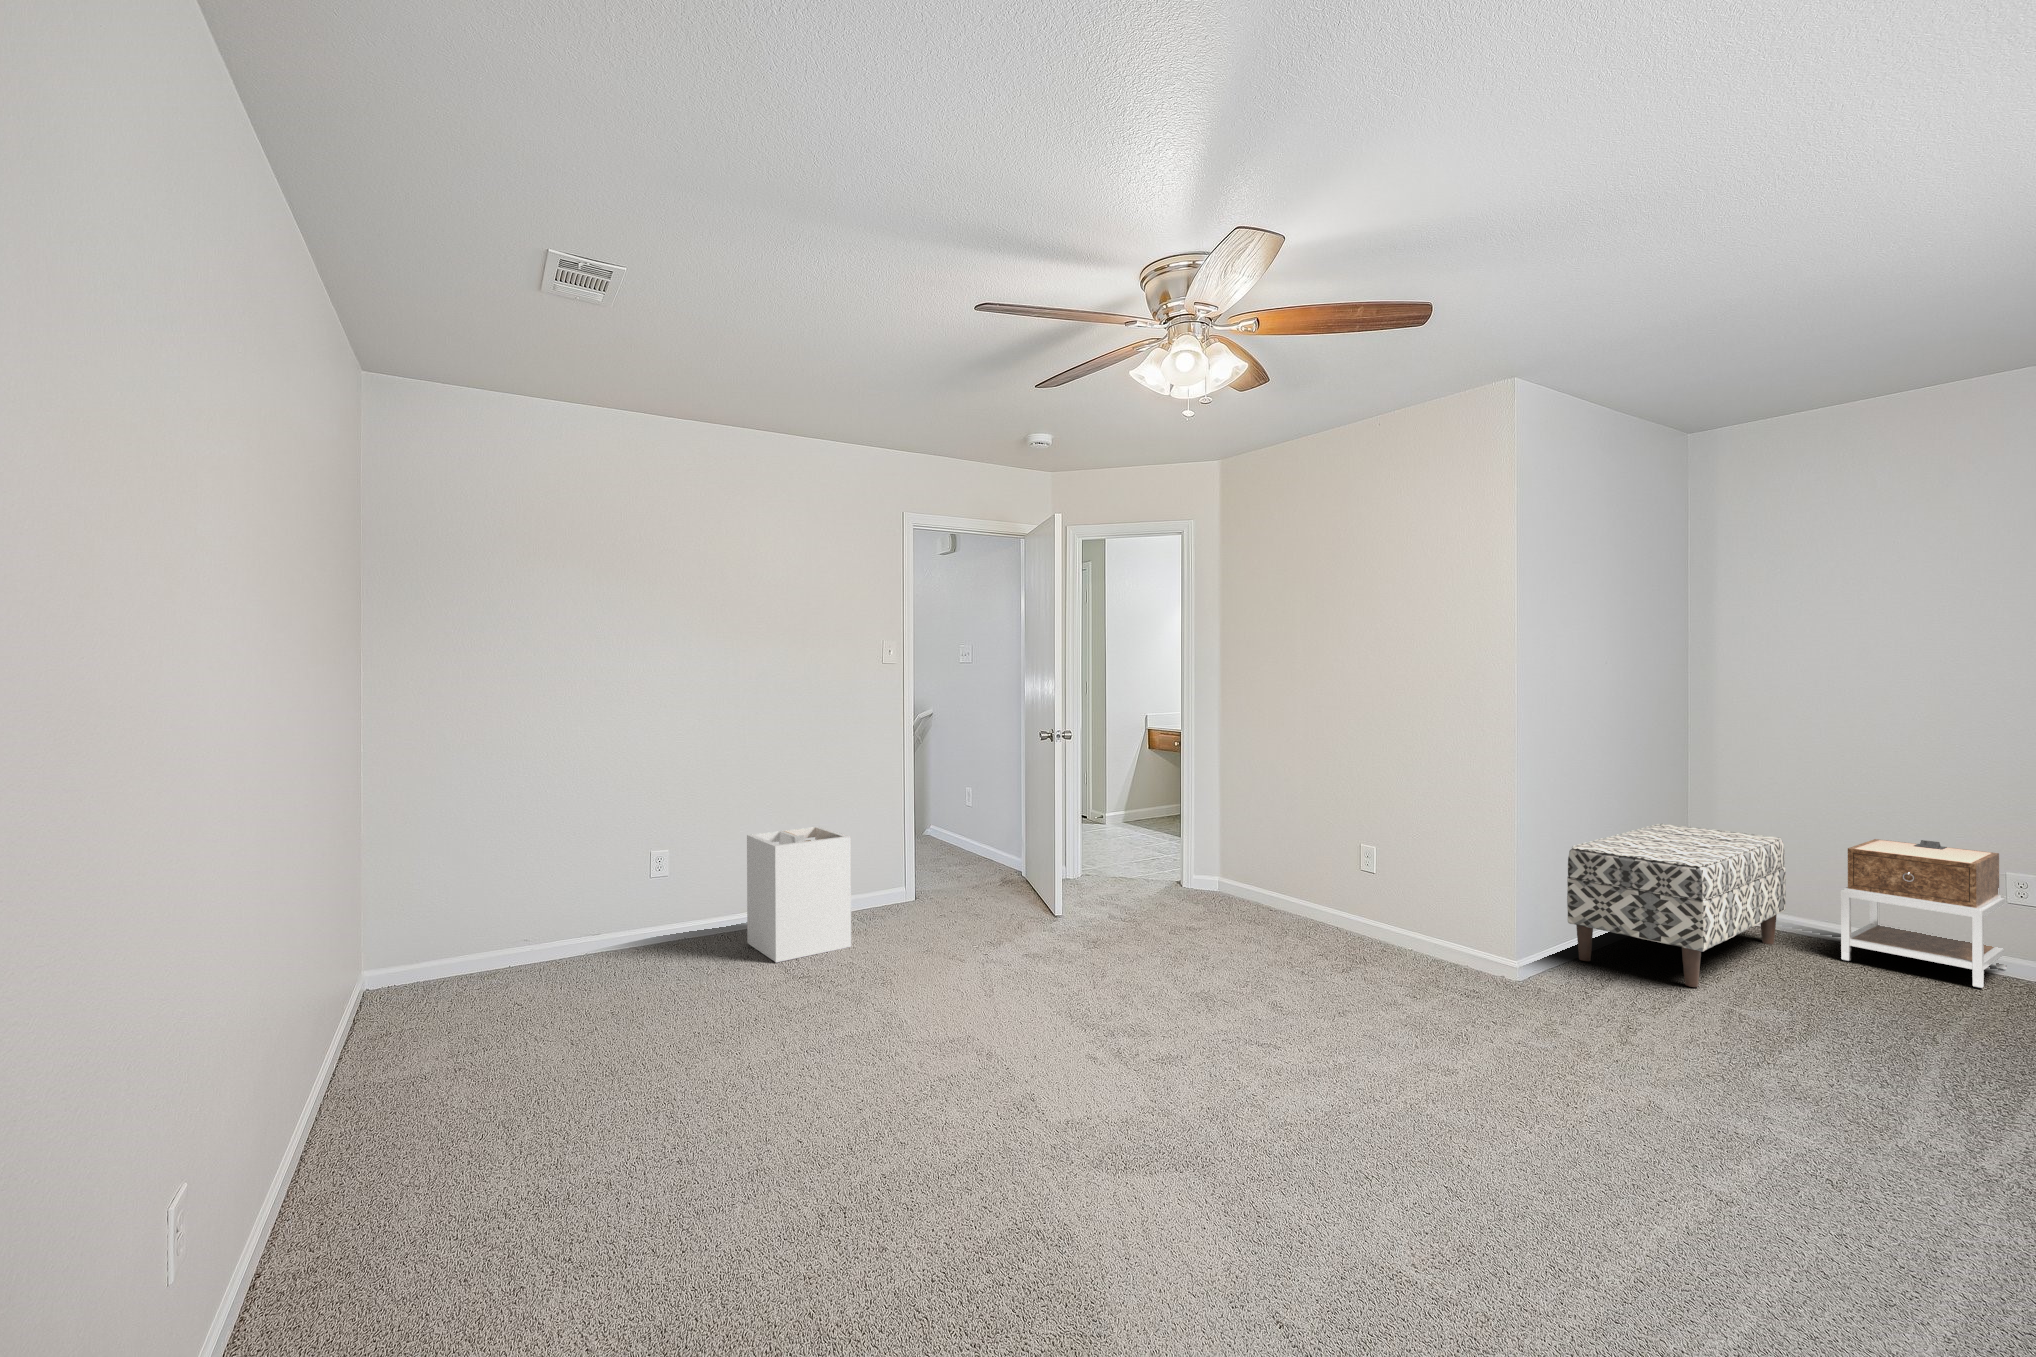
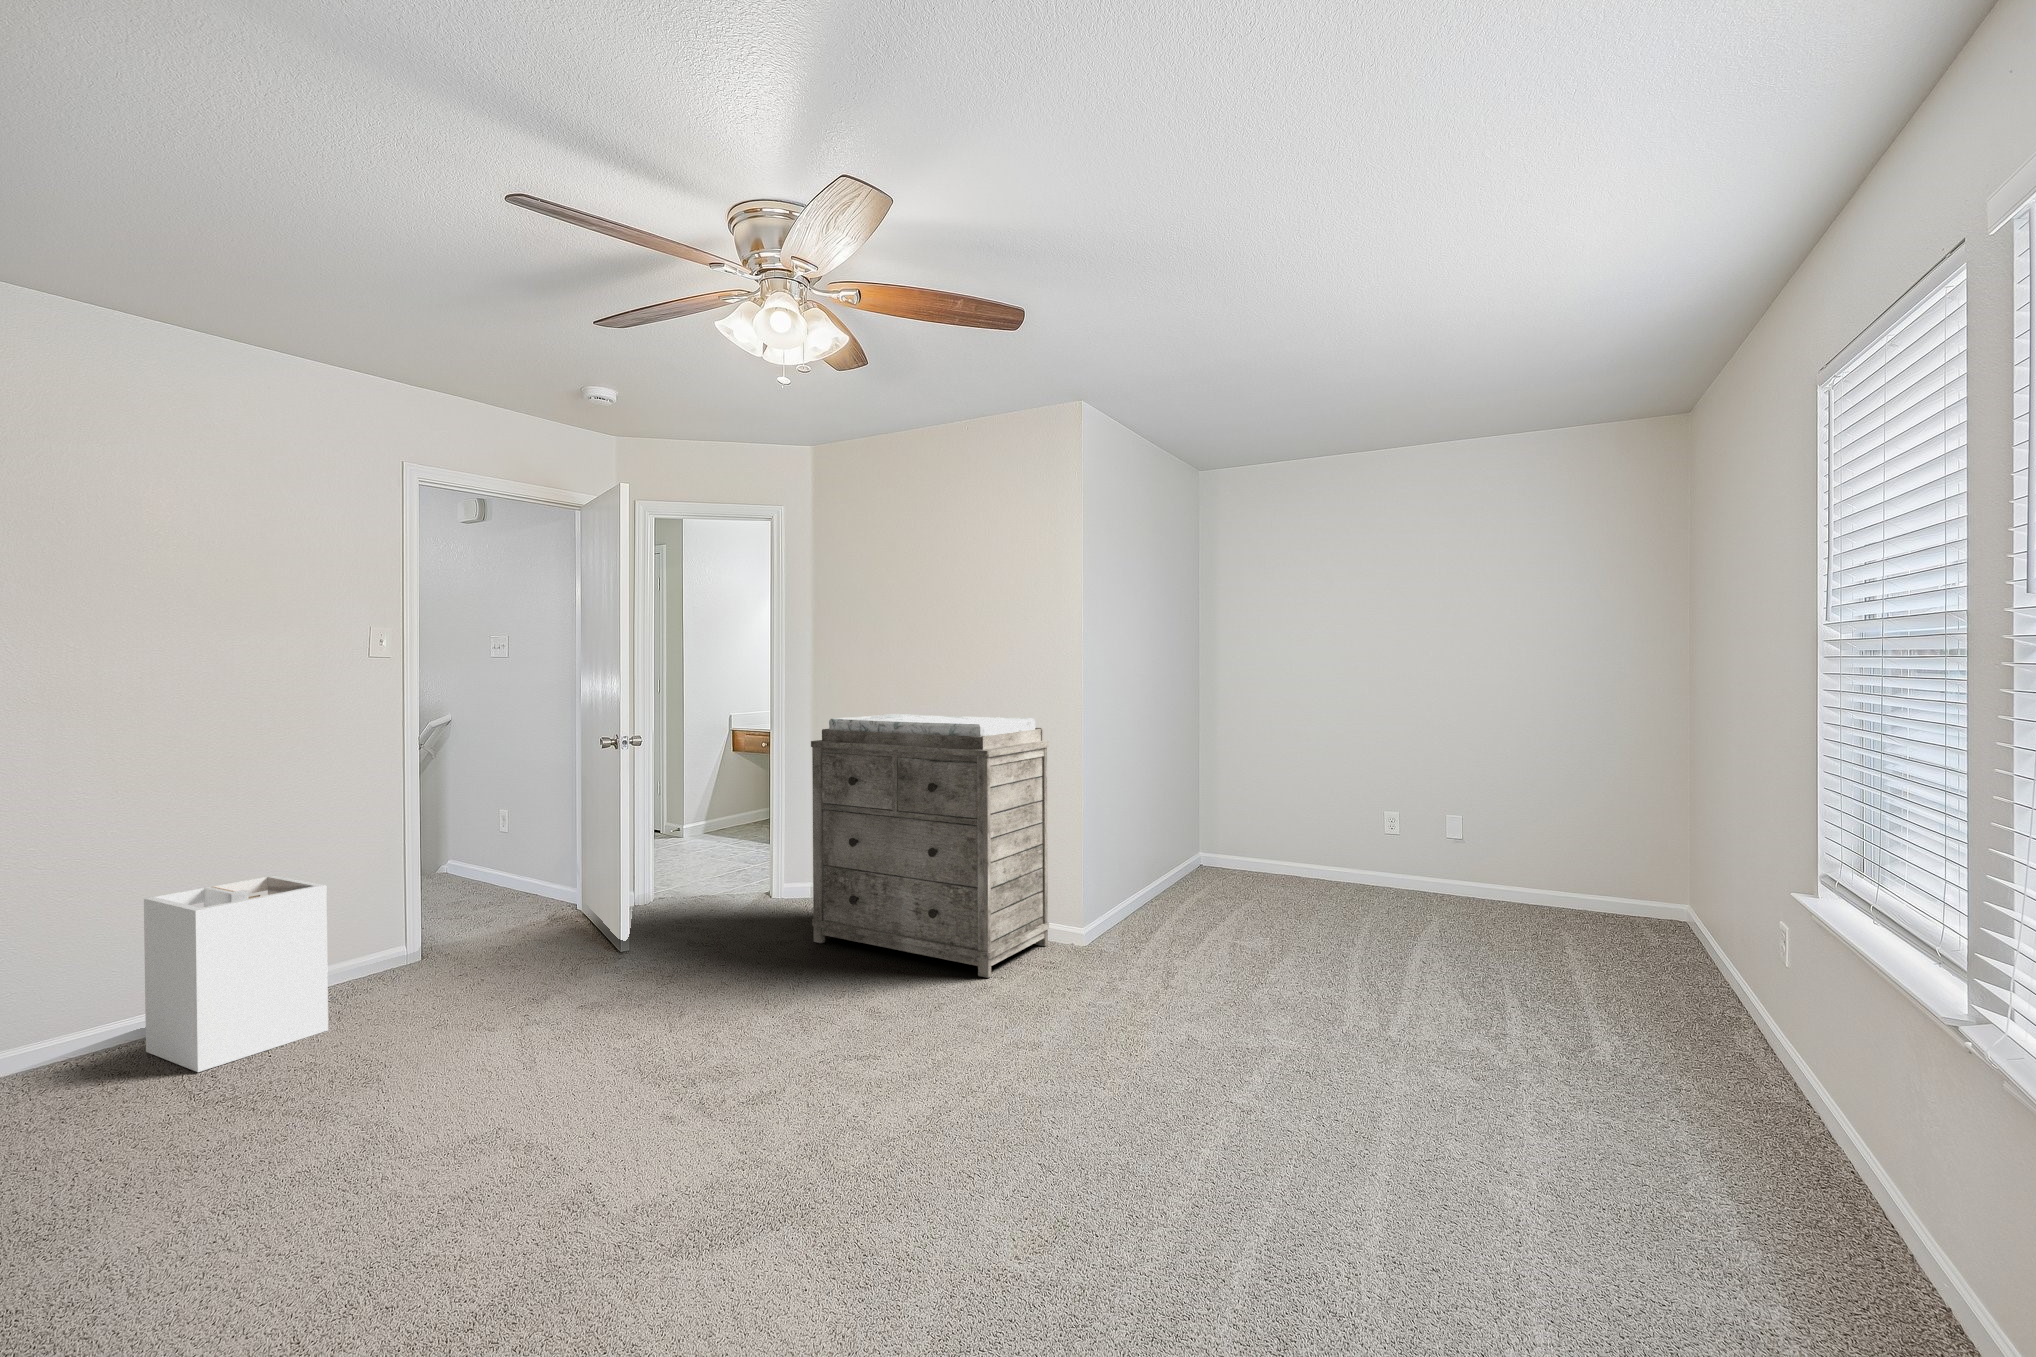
dresser: none [1218,718,1469,990] -> present [811,714,1049,978]
bench: present [1567,824,1786,987] -> none [1126,797,1276,936]
nightstand: present [1841,839,2007,988] -> none [1311,797,1405,908]

